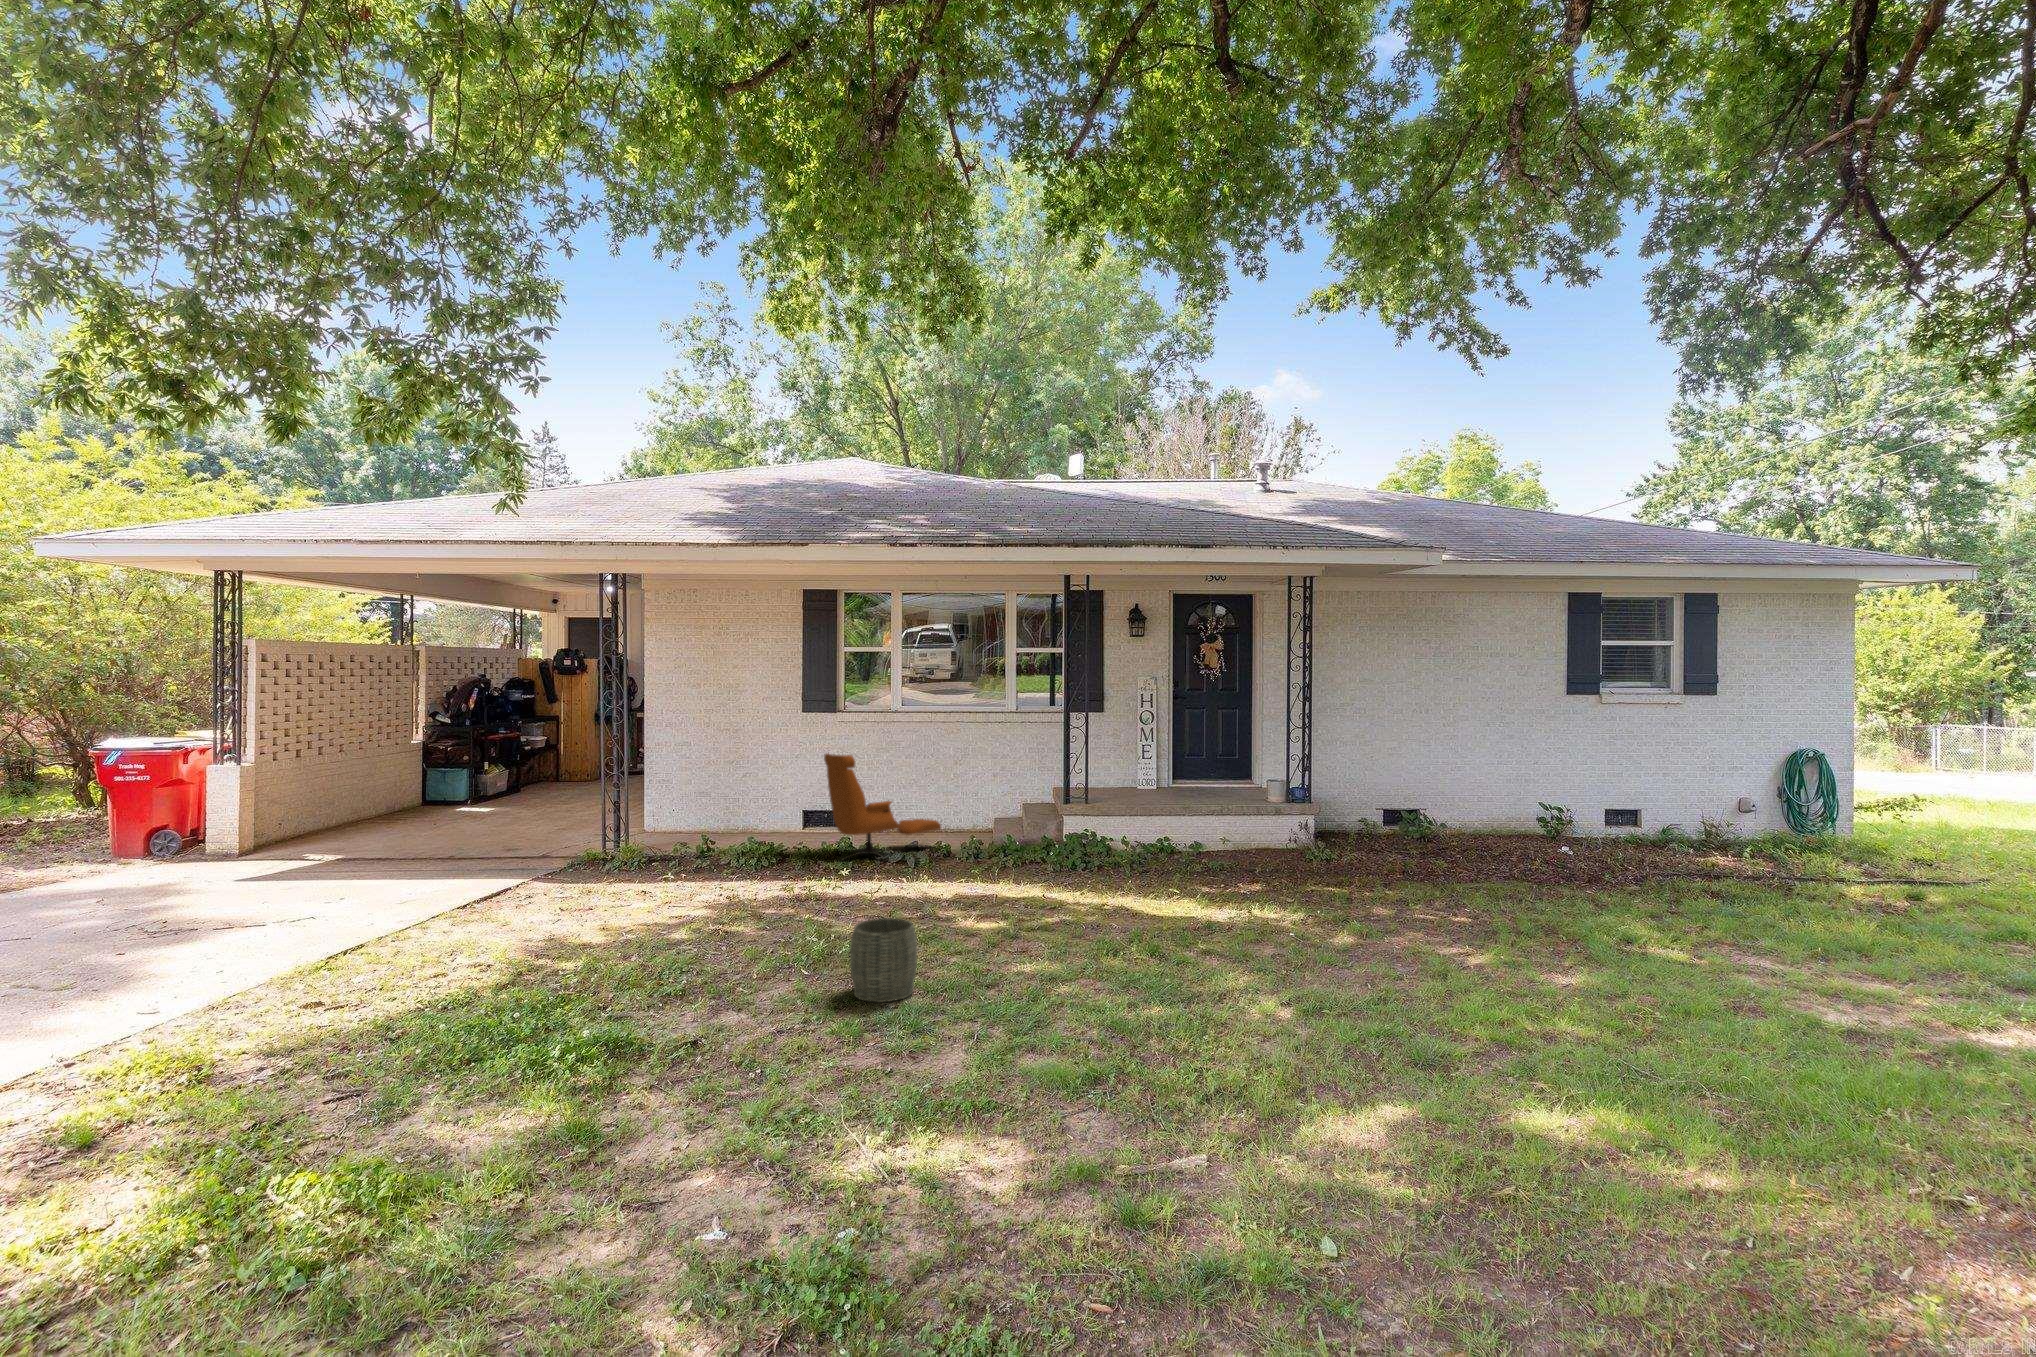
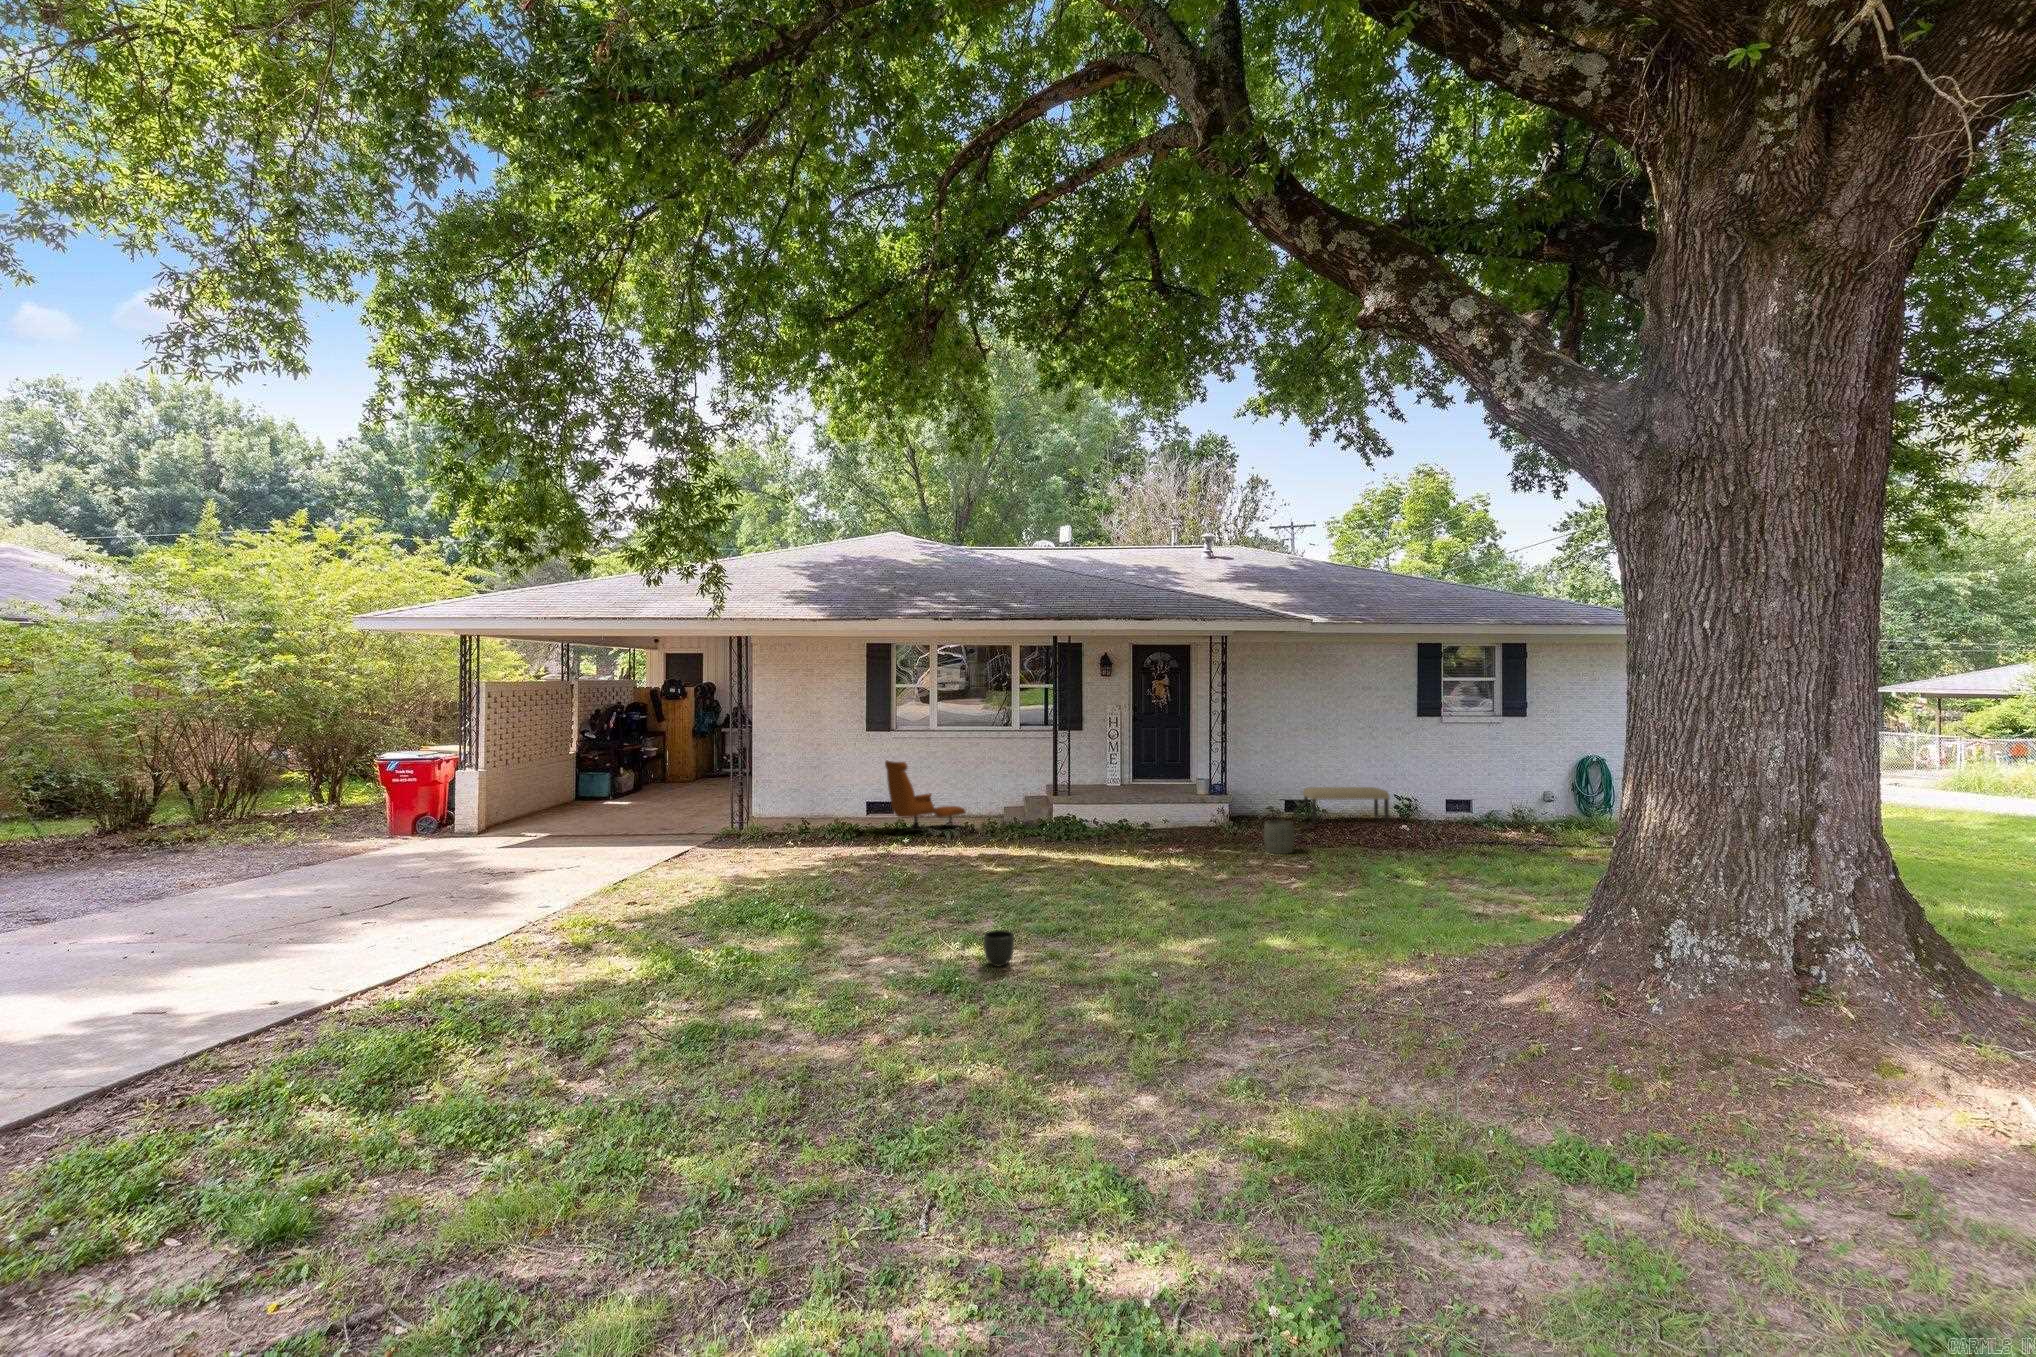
bench: none [1408,794,1533,845] -> present [1303,787,1389,824]
woven basket: present [850,918,917,1002] -> present [1264,820,1294,854]
planter: none [939,1085,1003,1170] -> present [984,930,1014,966]

